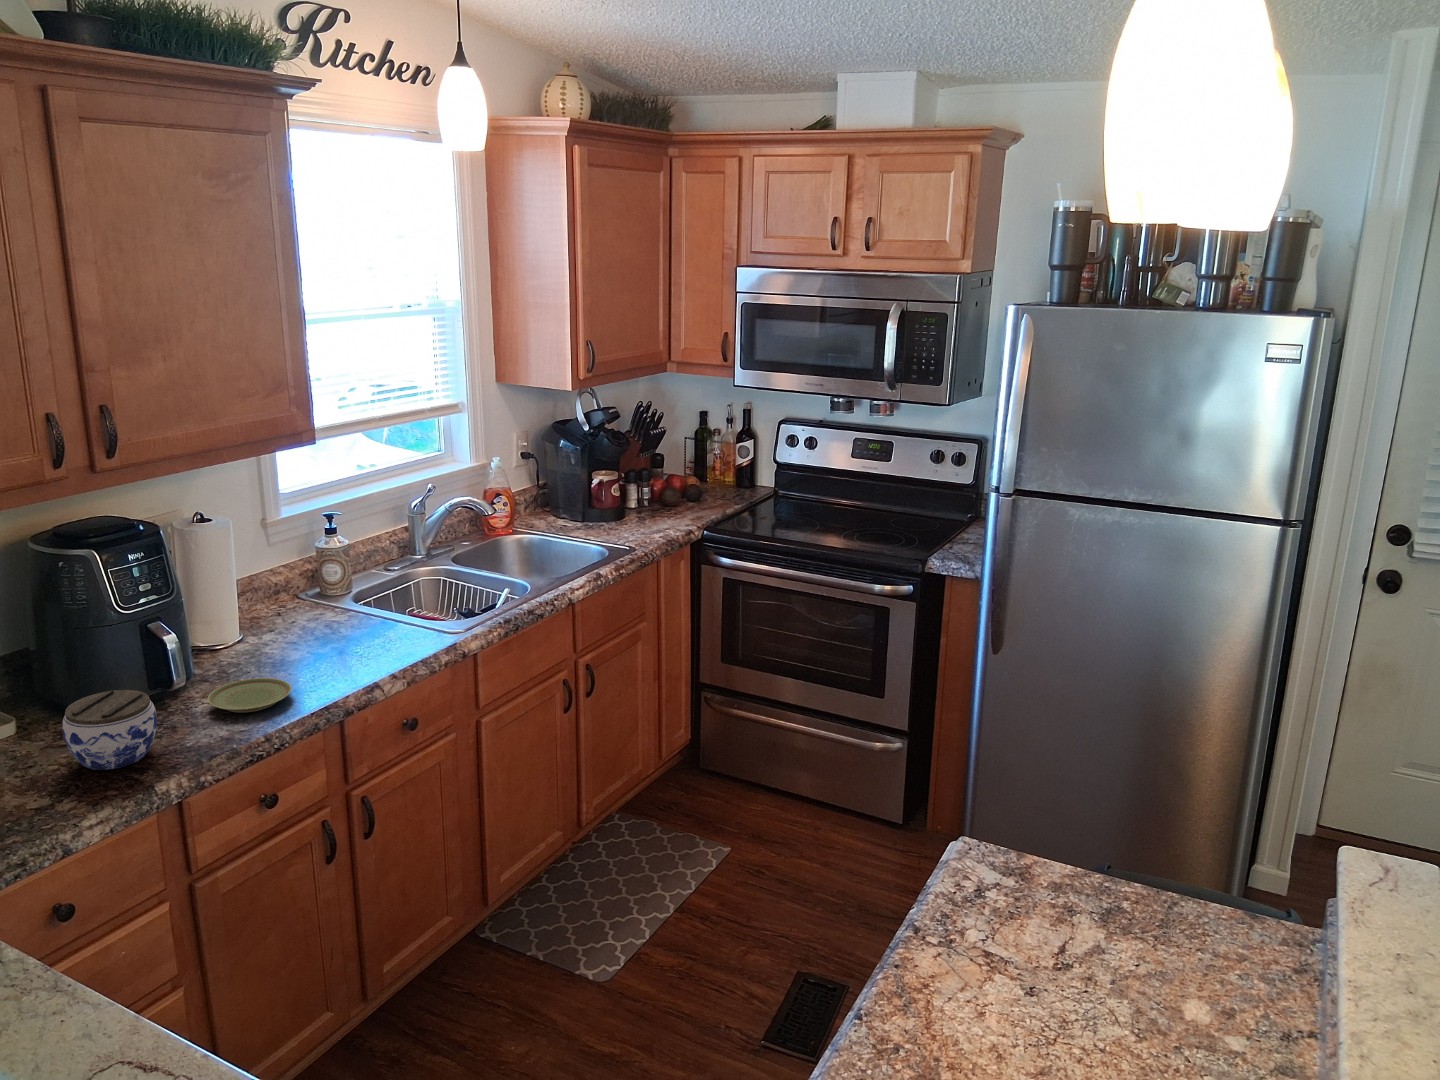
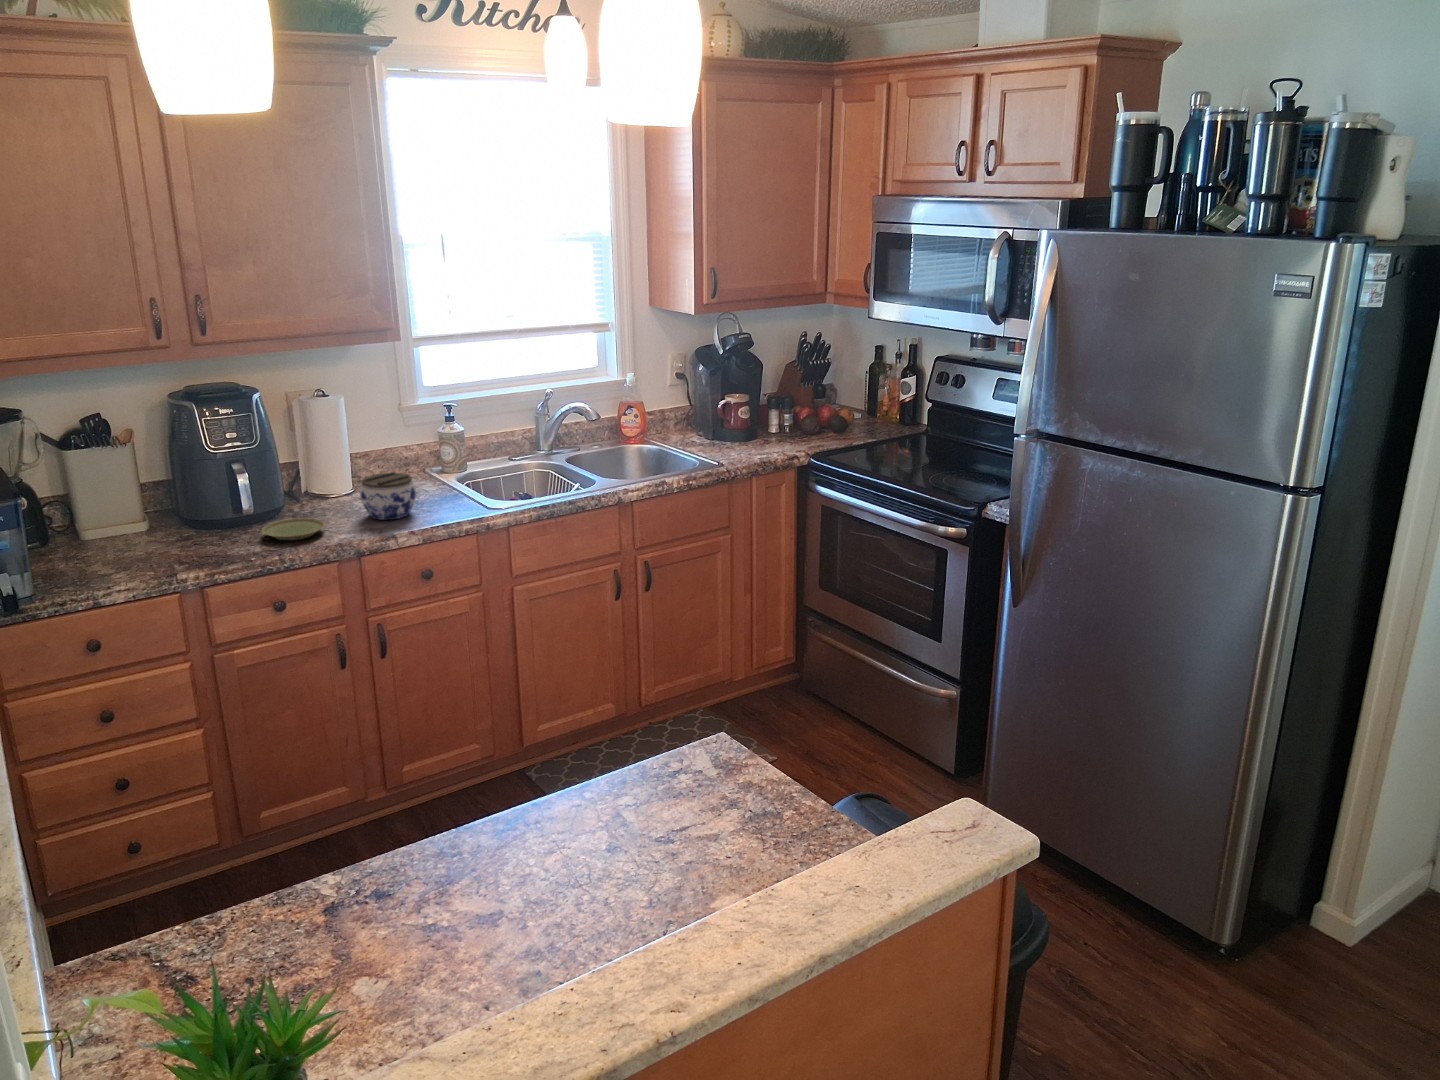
jar: present [62,690,157,770] -> present [360,472,416,520]

